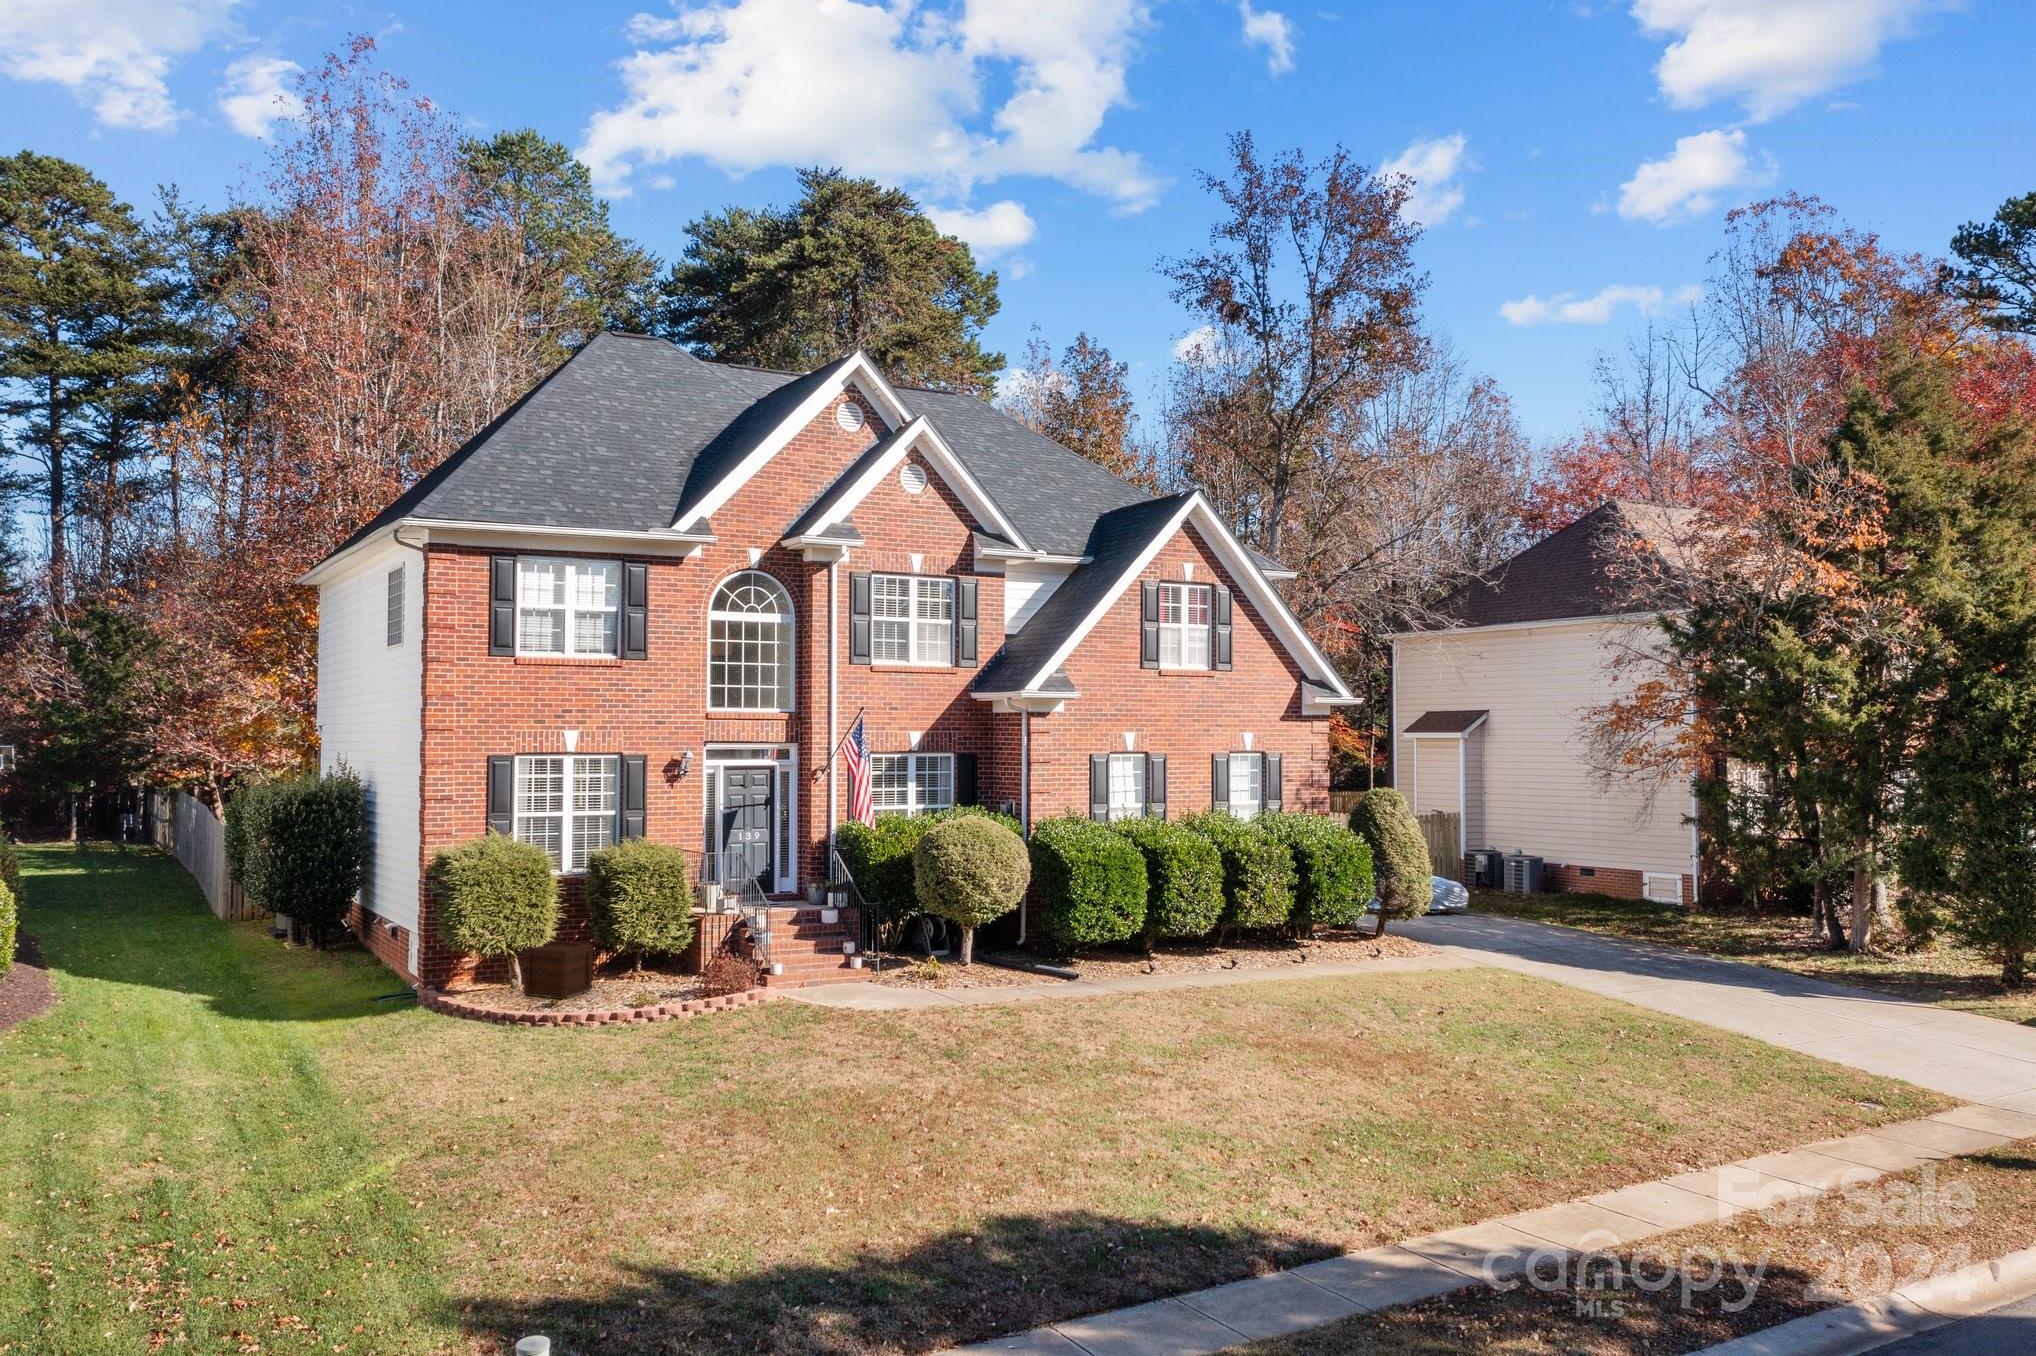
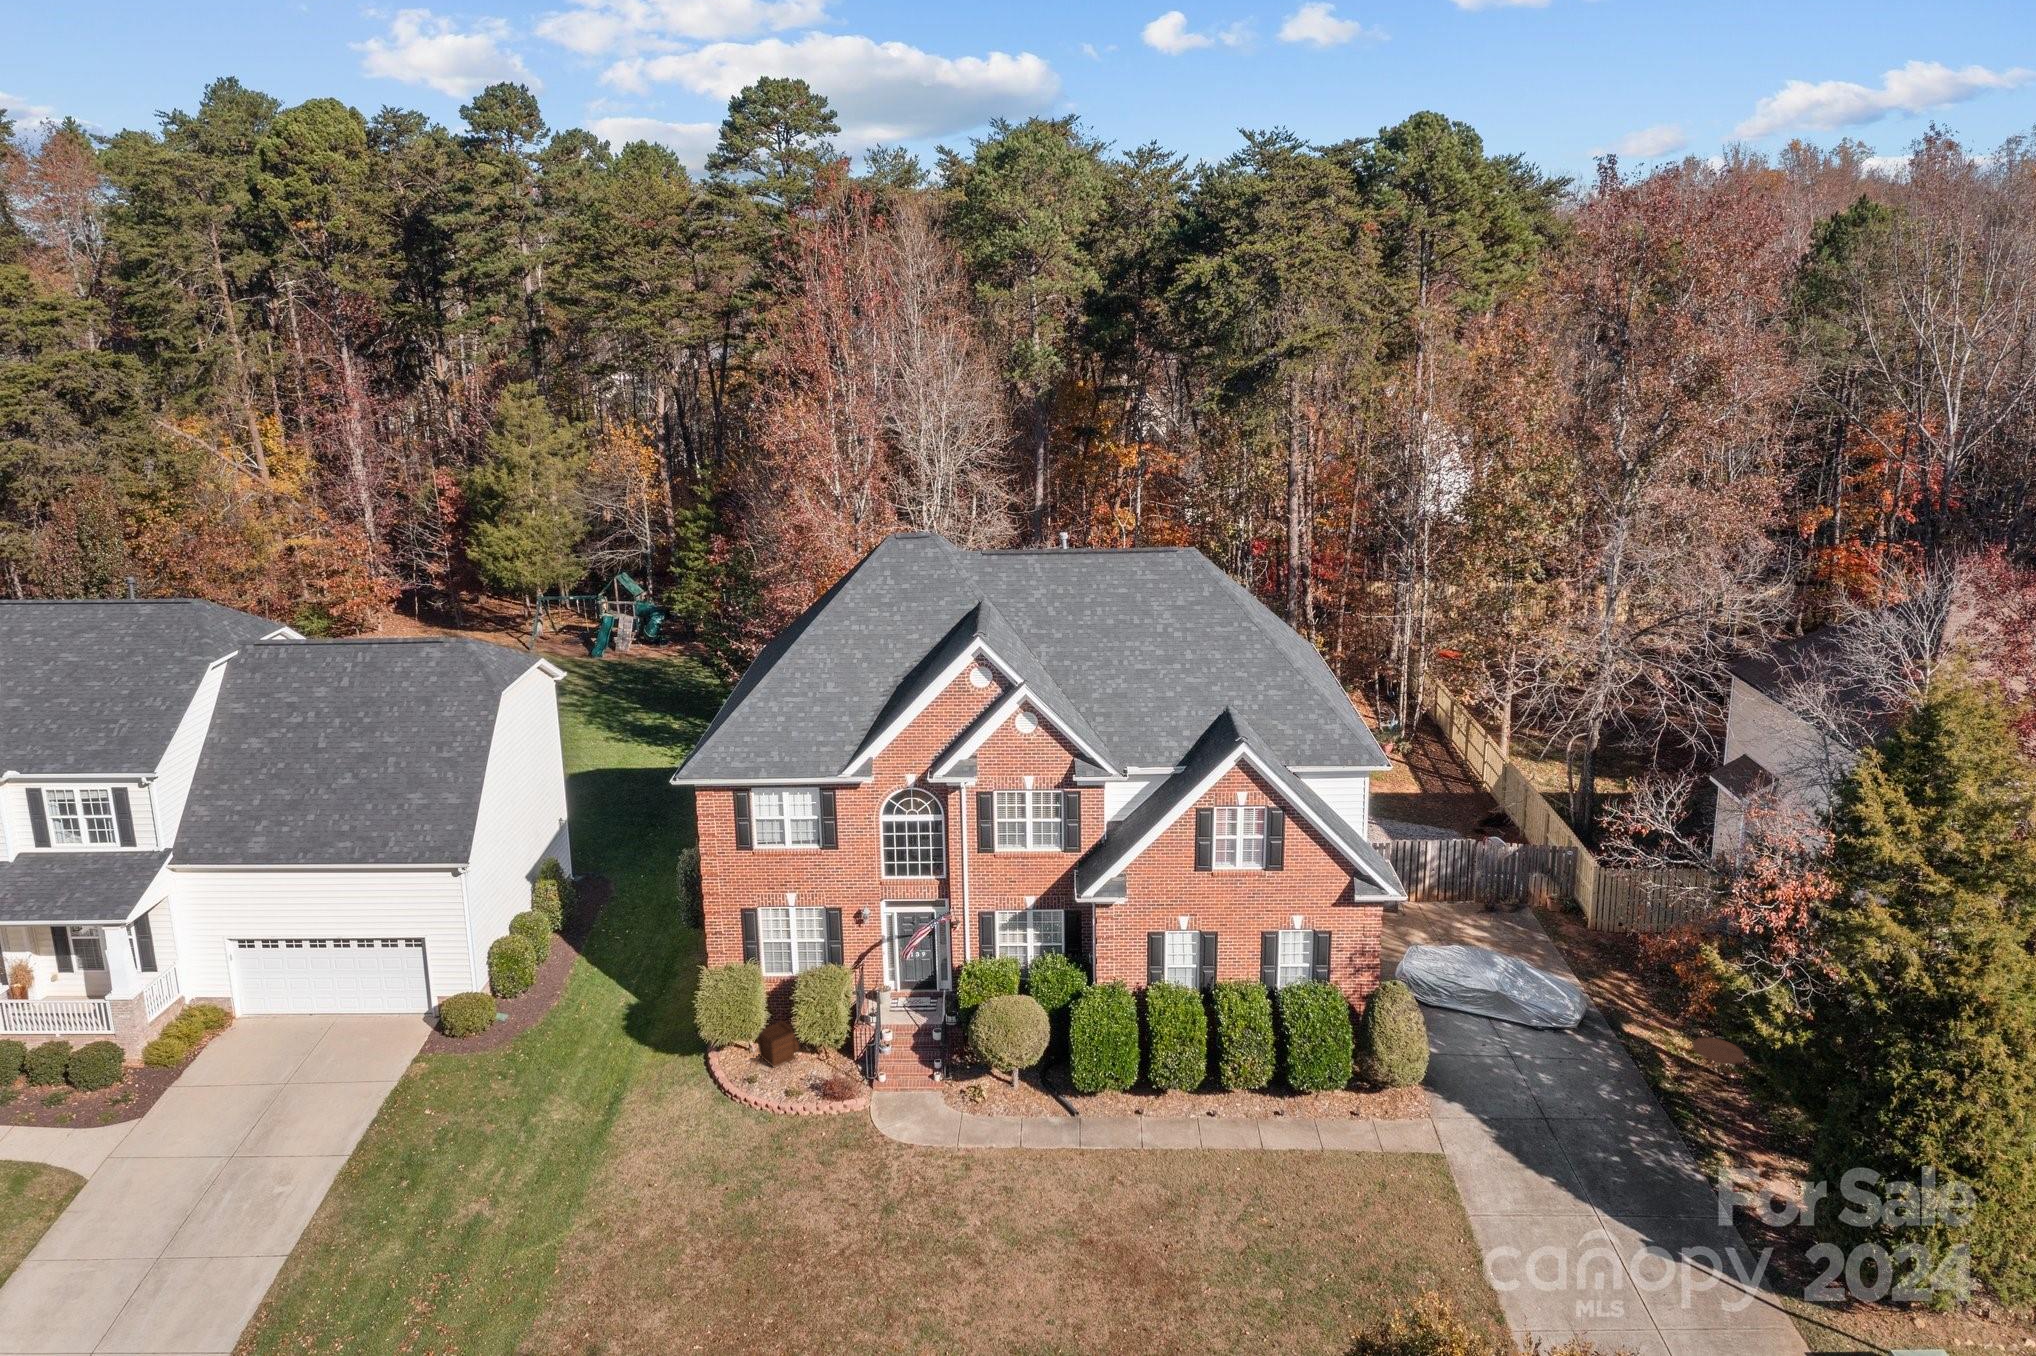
round table: none [1610,875,1664,916] -> present [1692,1037,1745,1078]

